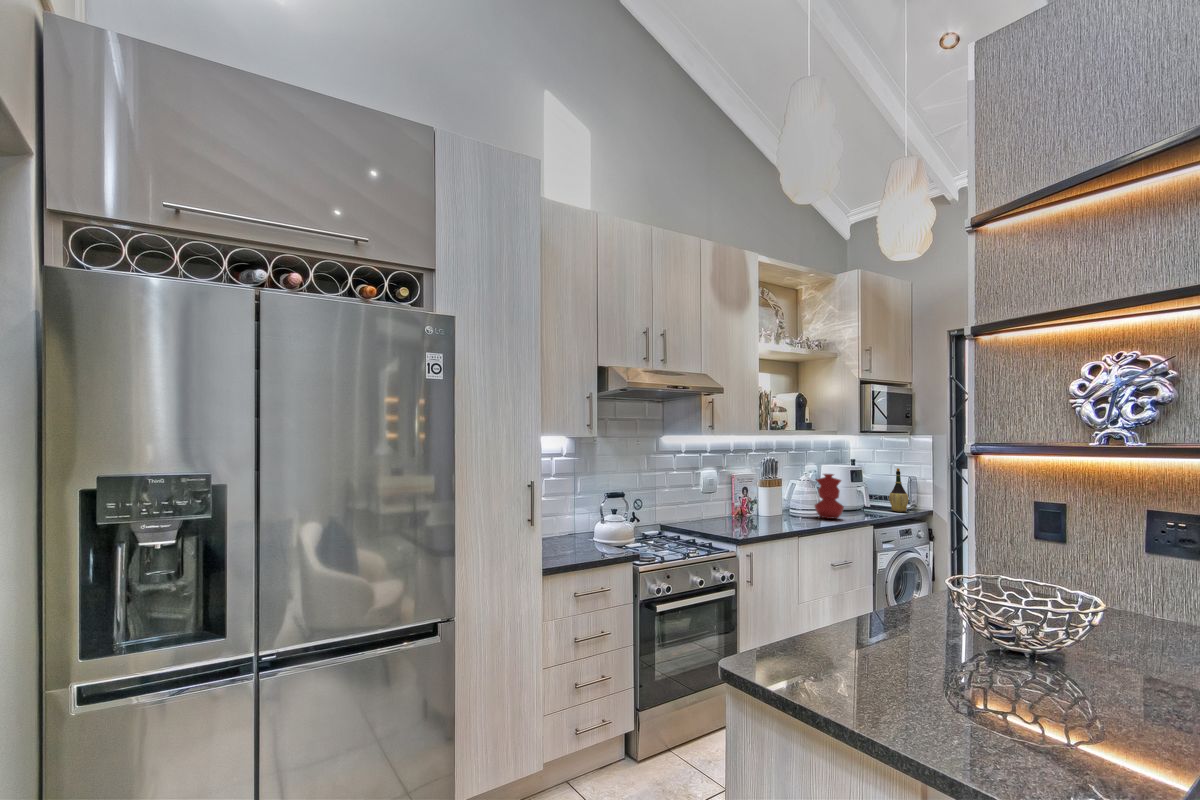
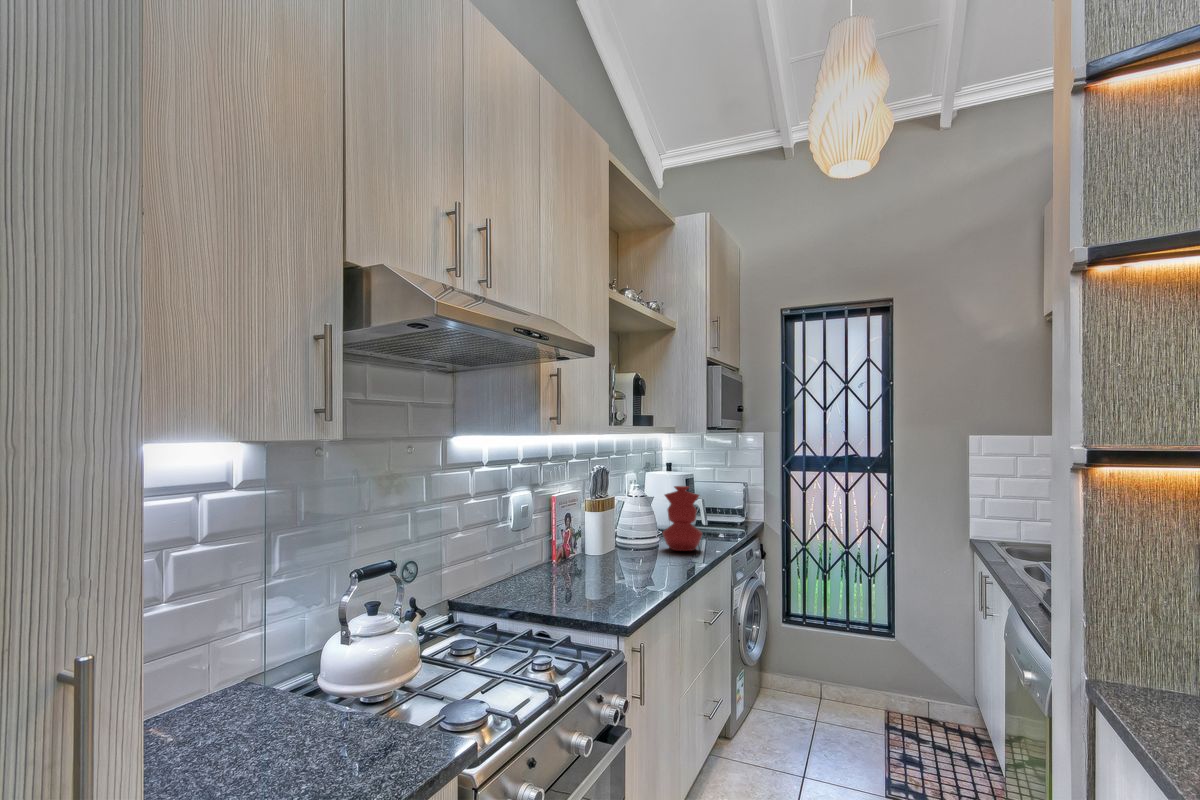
wine bottle: present [889,468,909,512] -> none [720,472,743,527]

